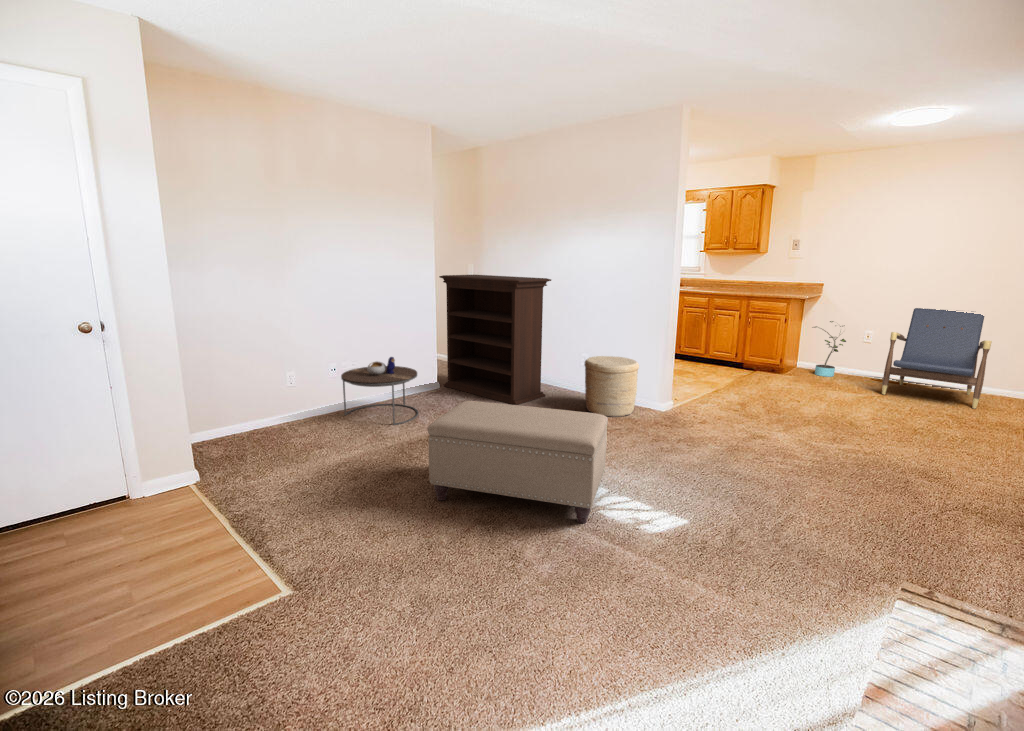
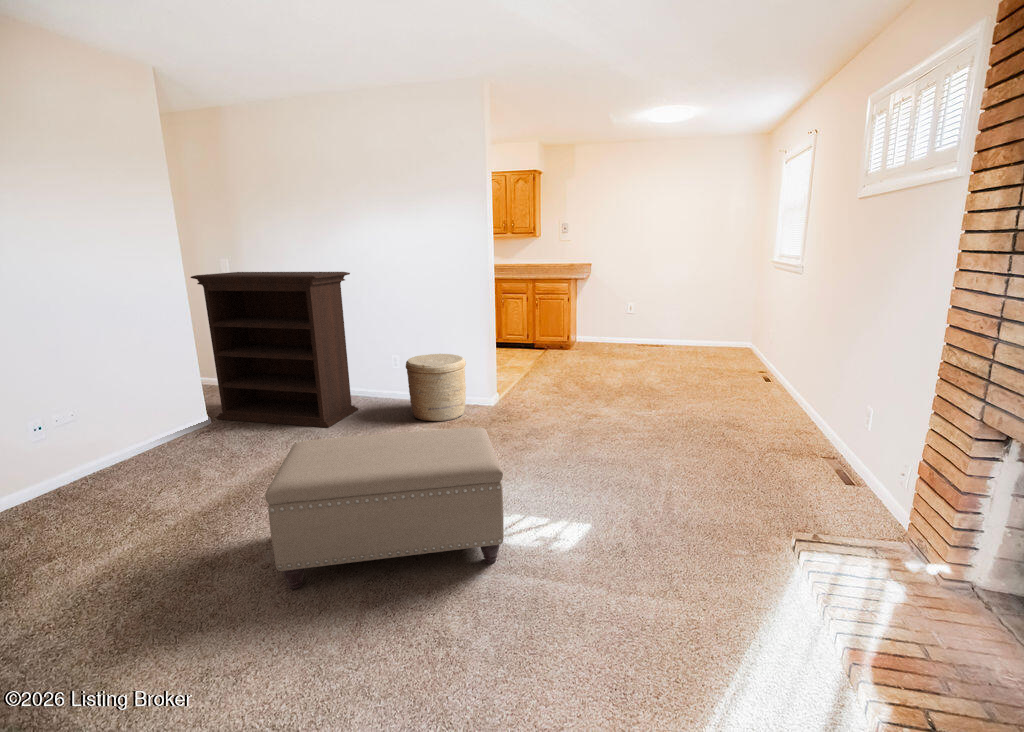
lounge chair: present [882,308,992,409] -> none [653,280,724,359]
potted plant: present [814,321,846,377] -> none [588,297,616,347]
side table: present [341,357,418,425] -> none [57,395,198,492]

